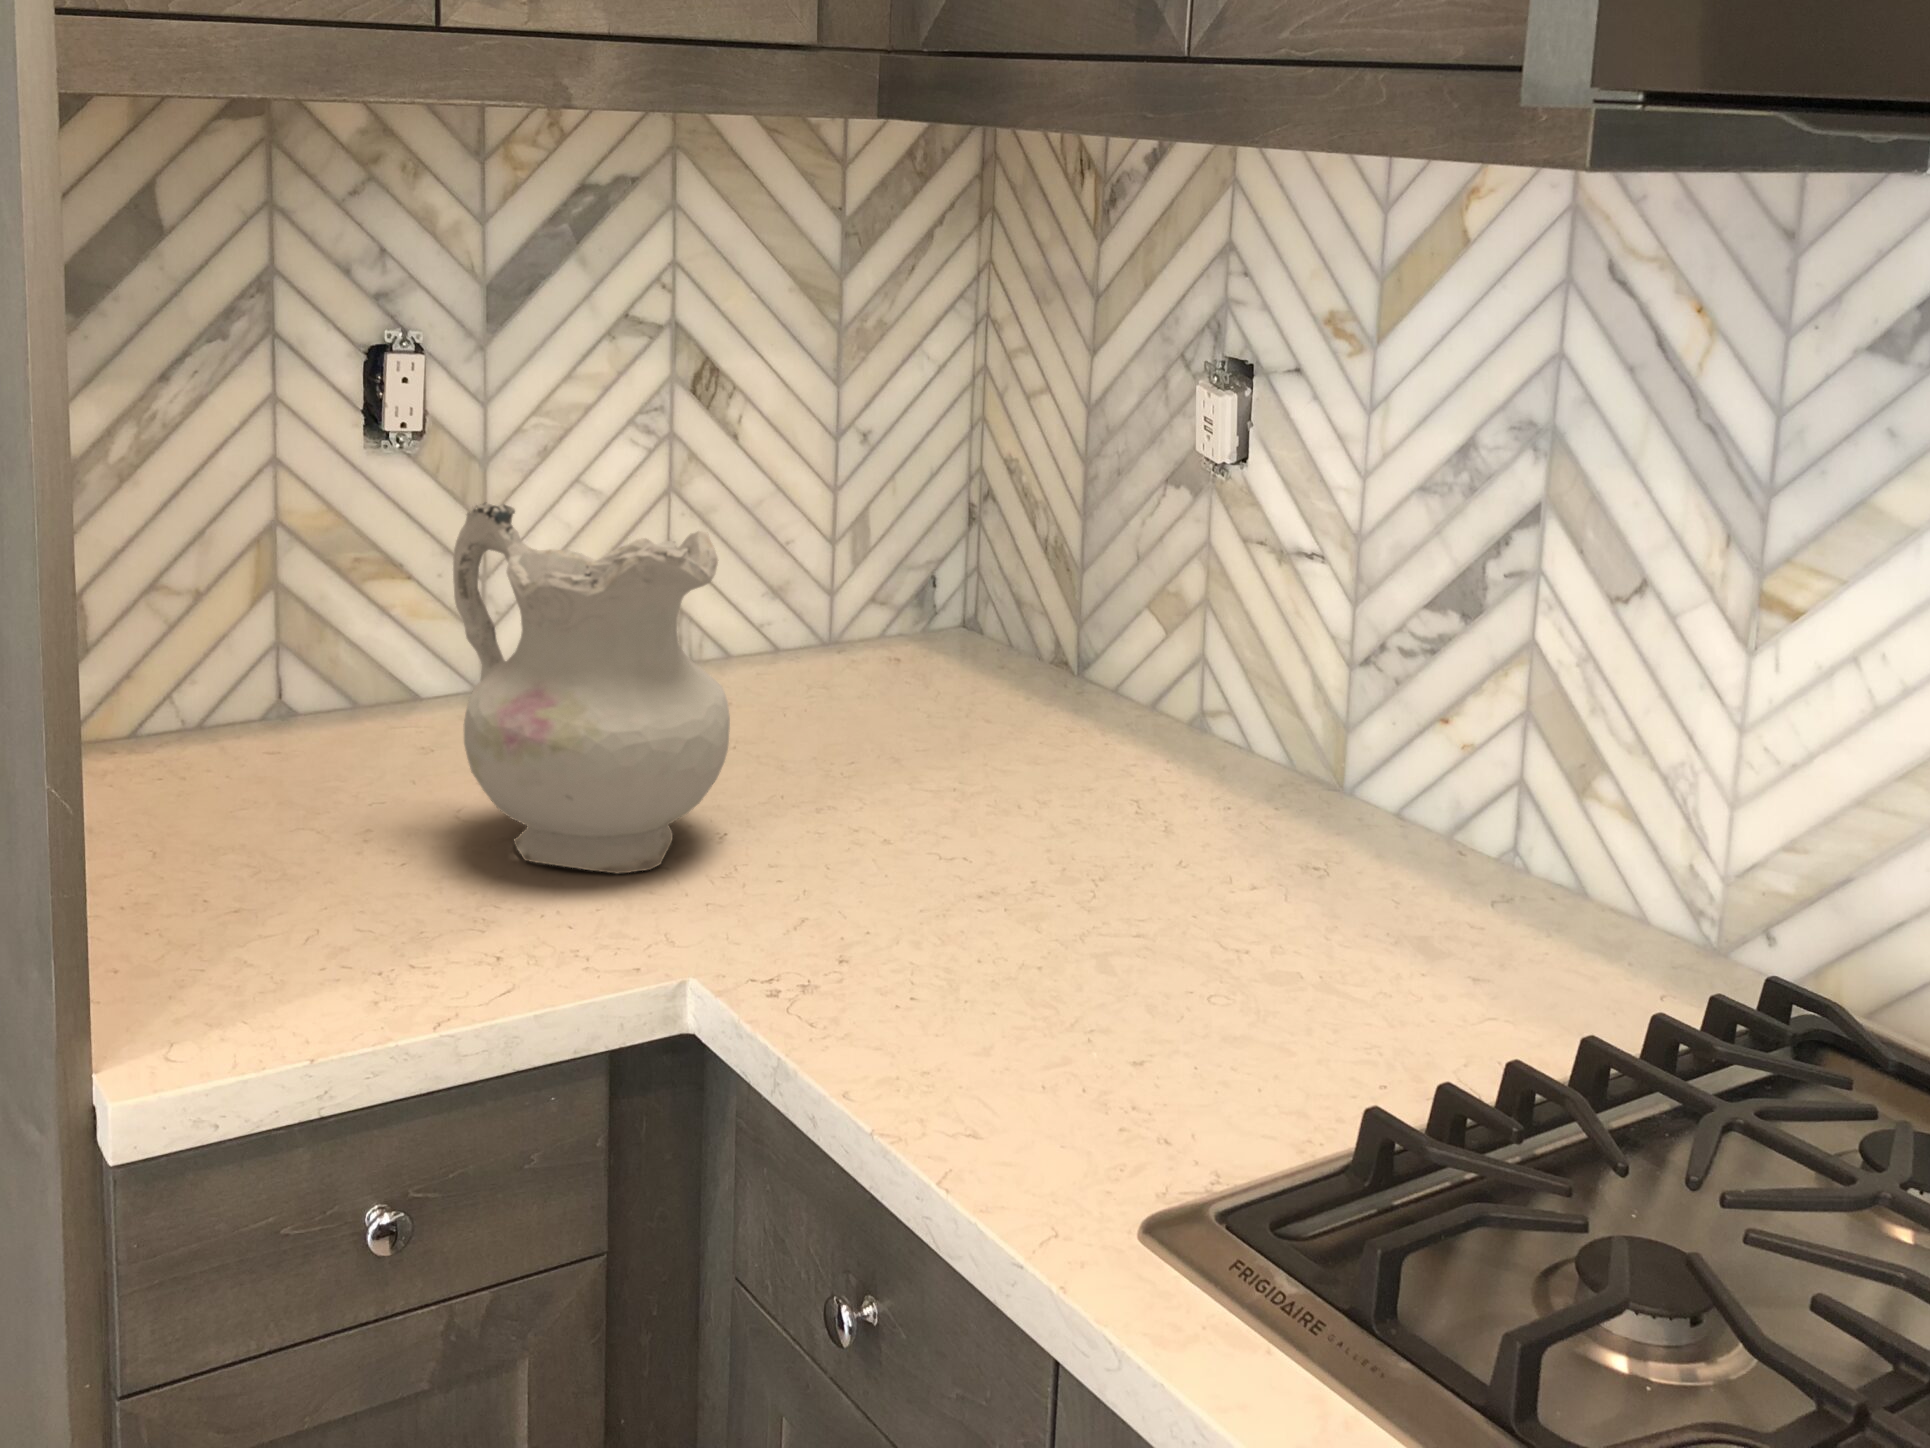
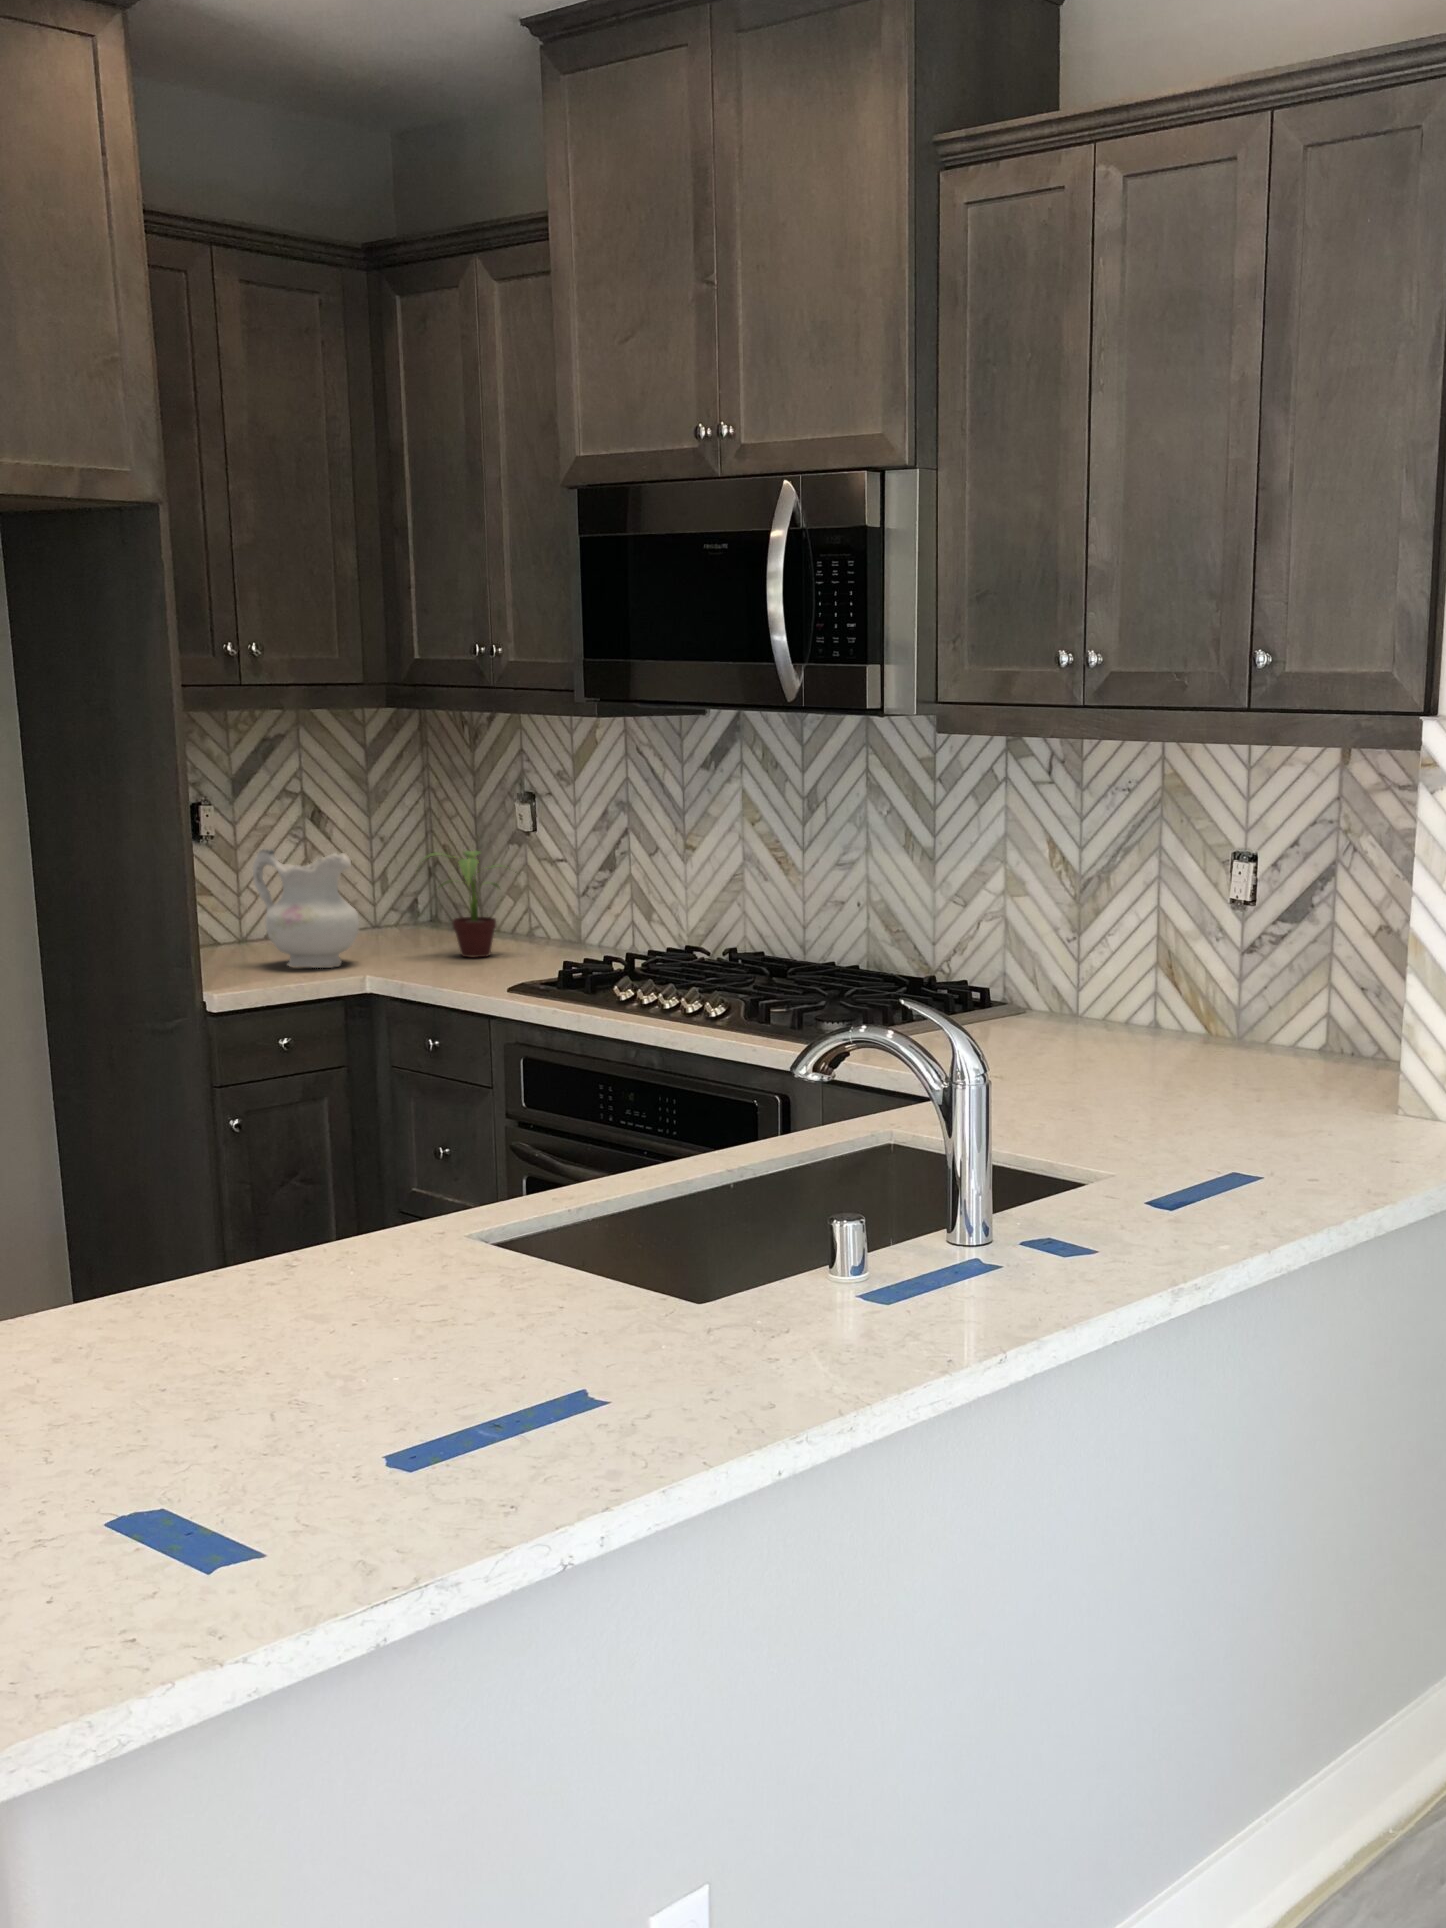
potted plant: none [907,527,1213,850] -> present [423,851,516,957]

